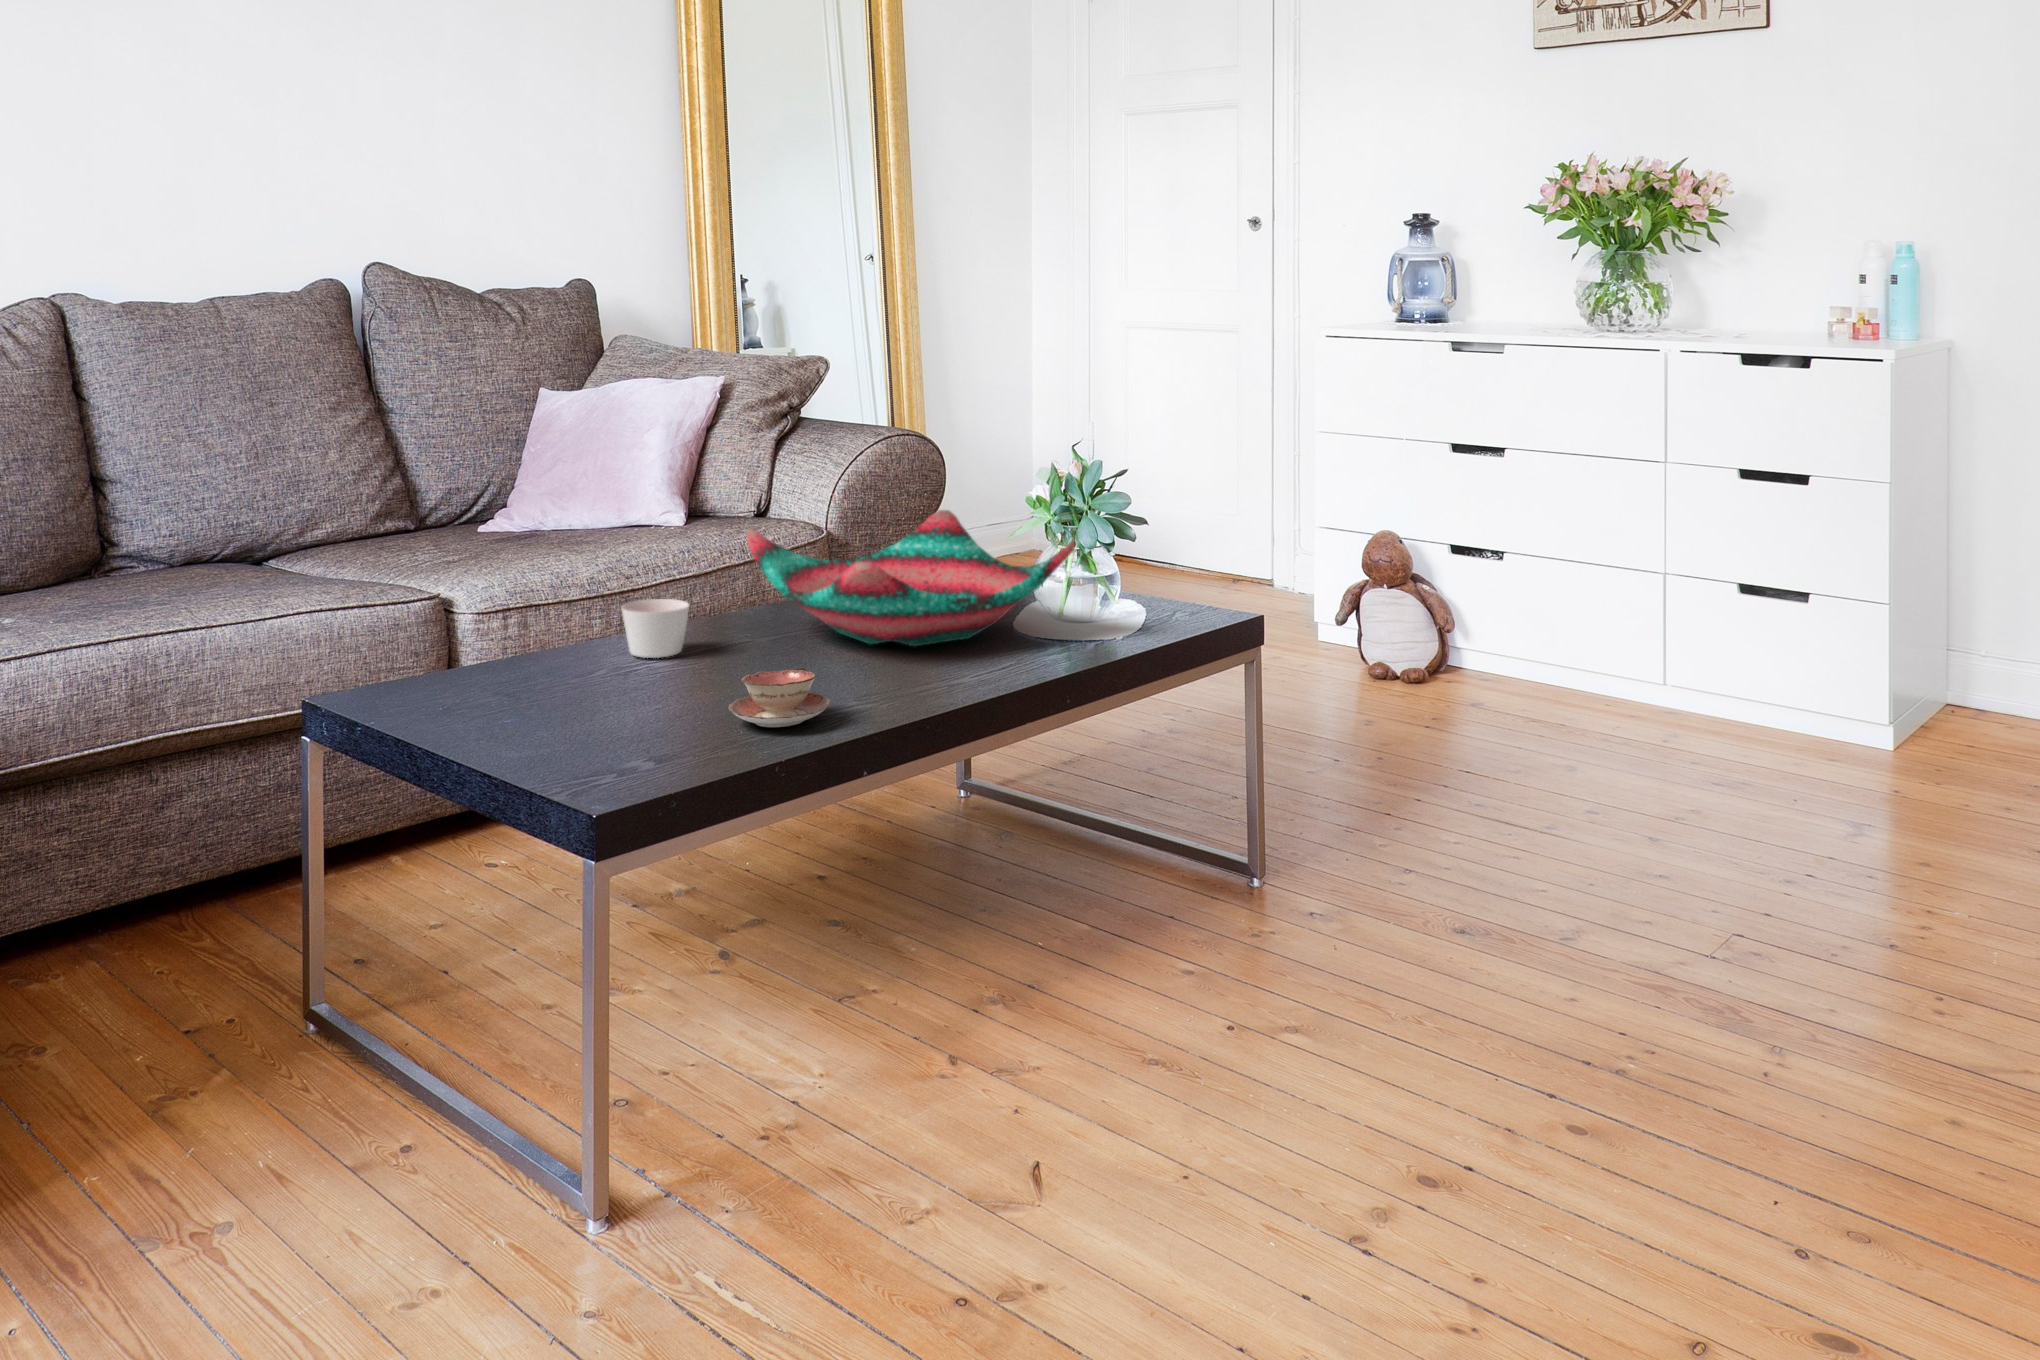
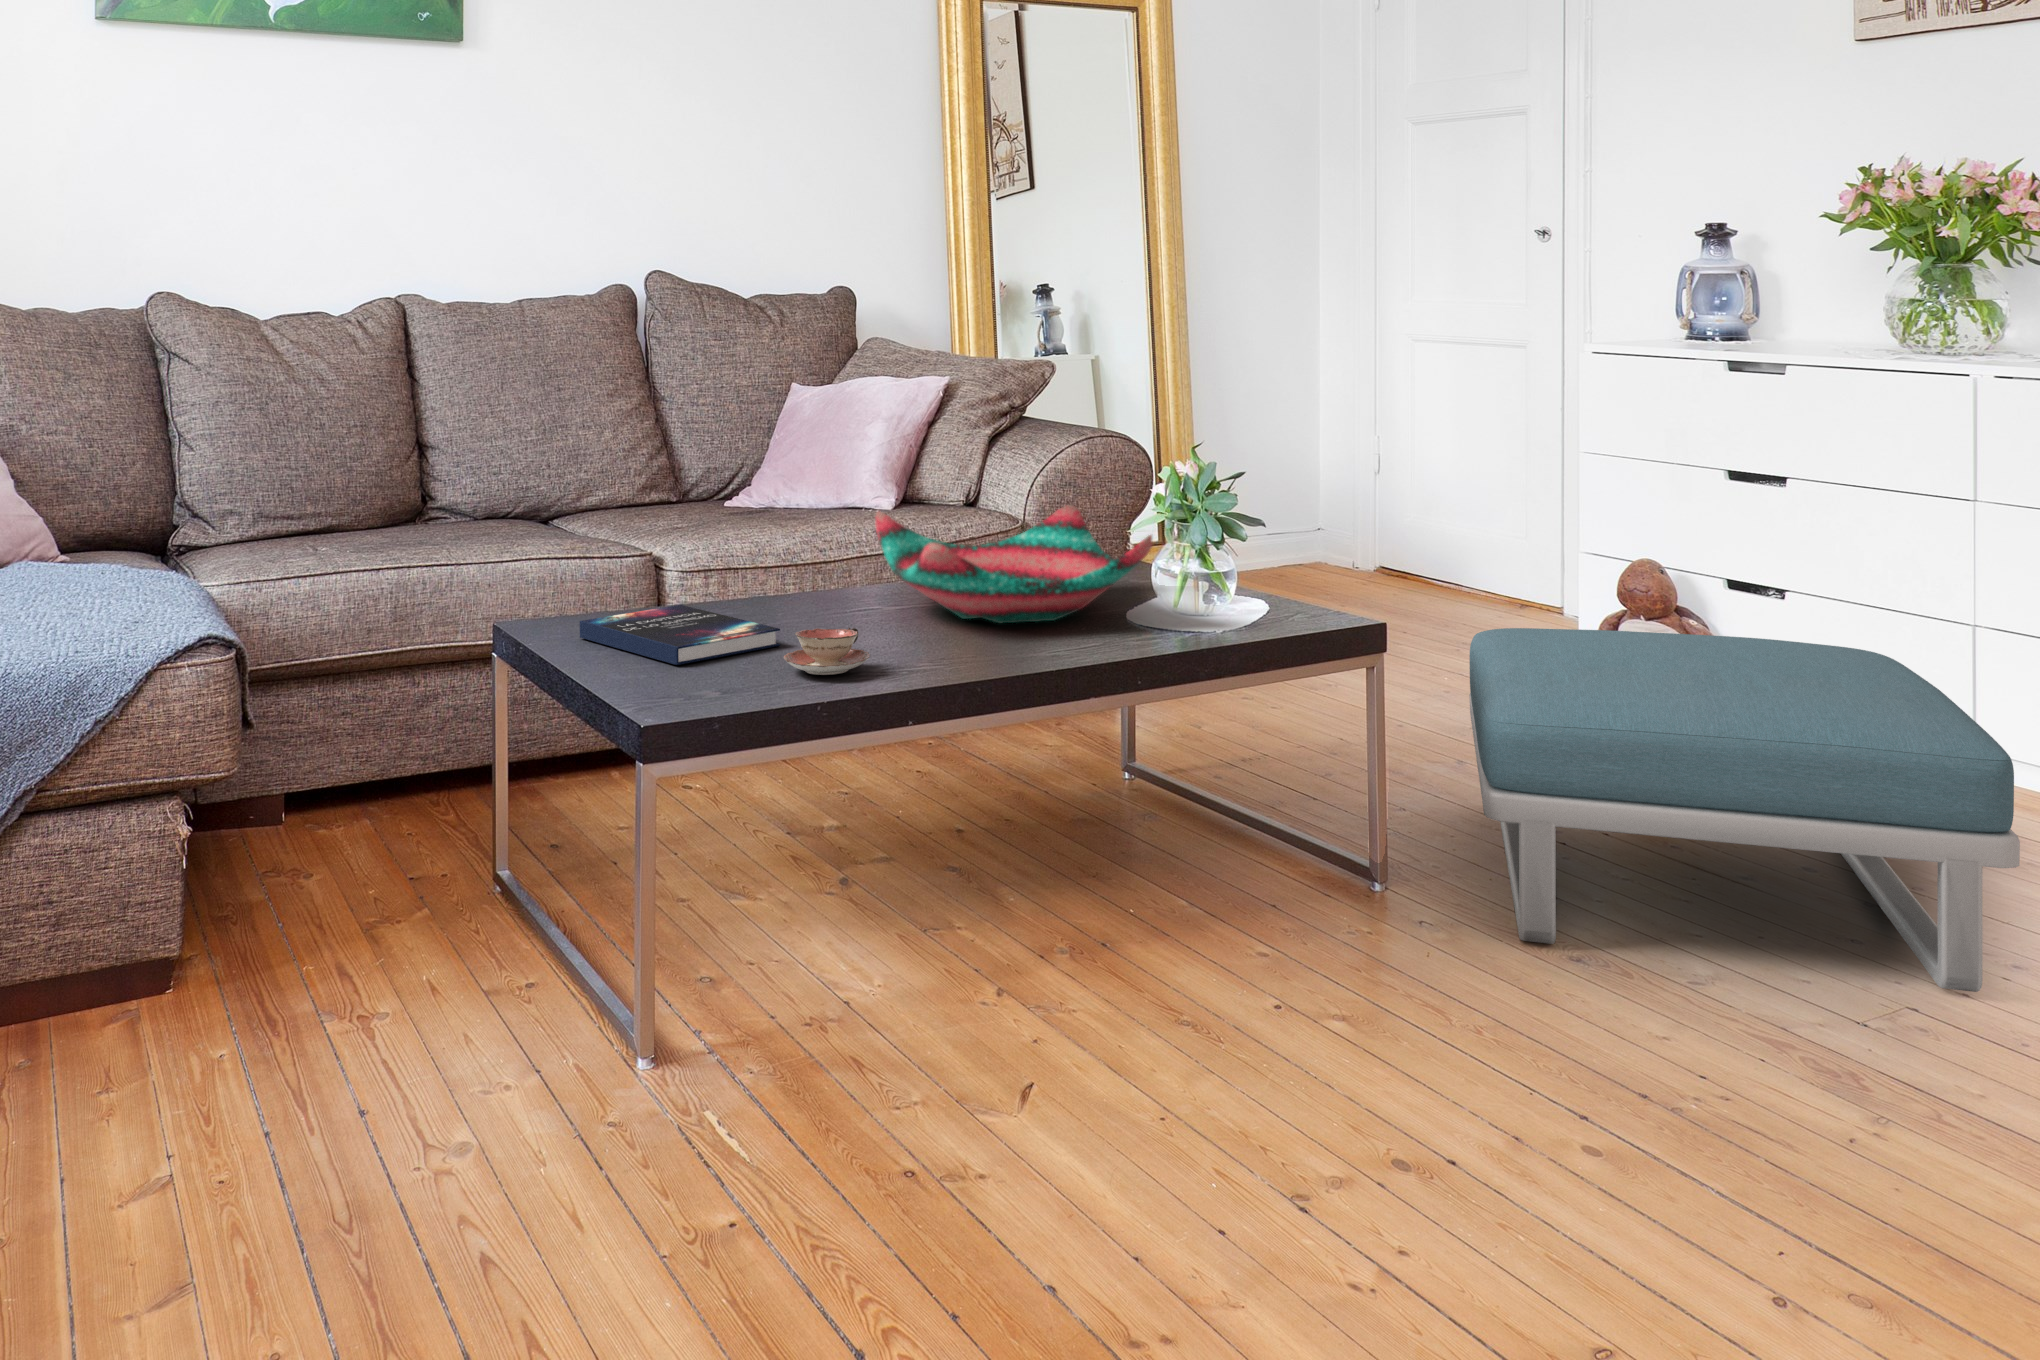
candle: present [621,599,689,658] -> none [751,567,809,616]
footstool: none [1304,606,1866,926] -> present [1469,628,2020,992]
hardback book: none [438,654,695,731] -> present [580,605,780,665]

